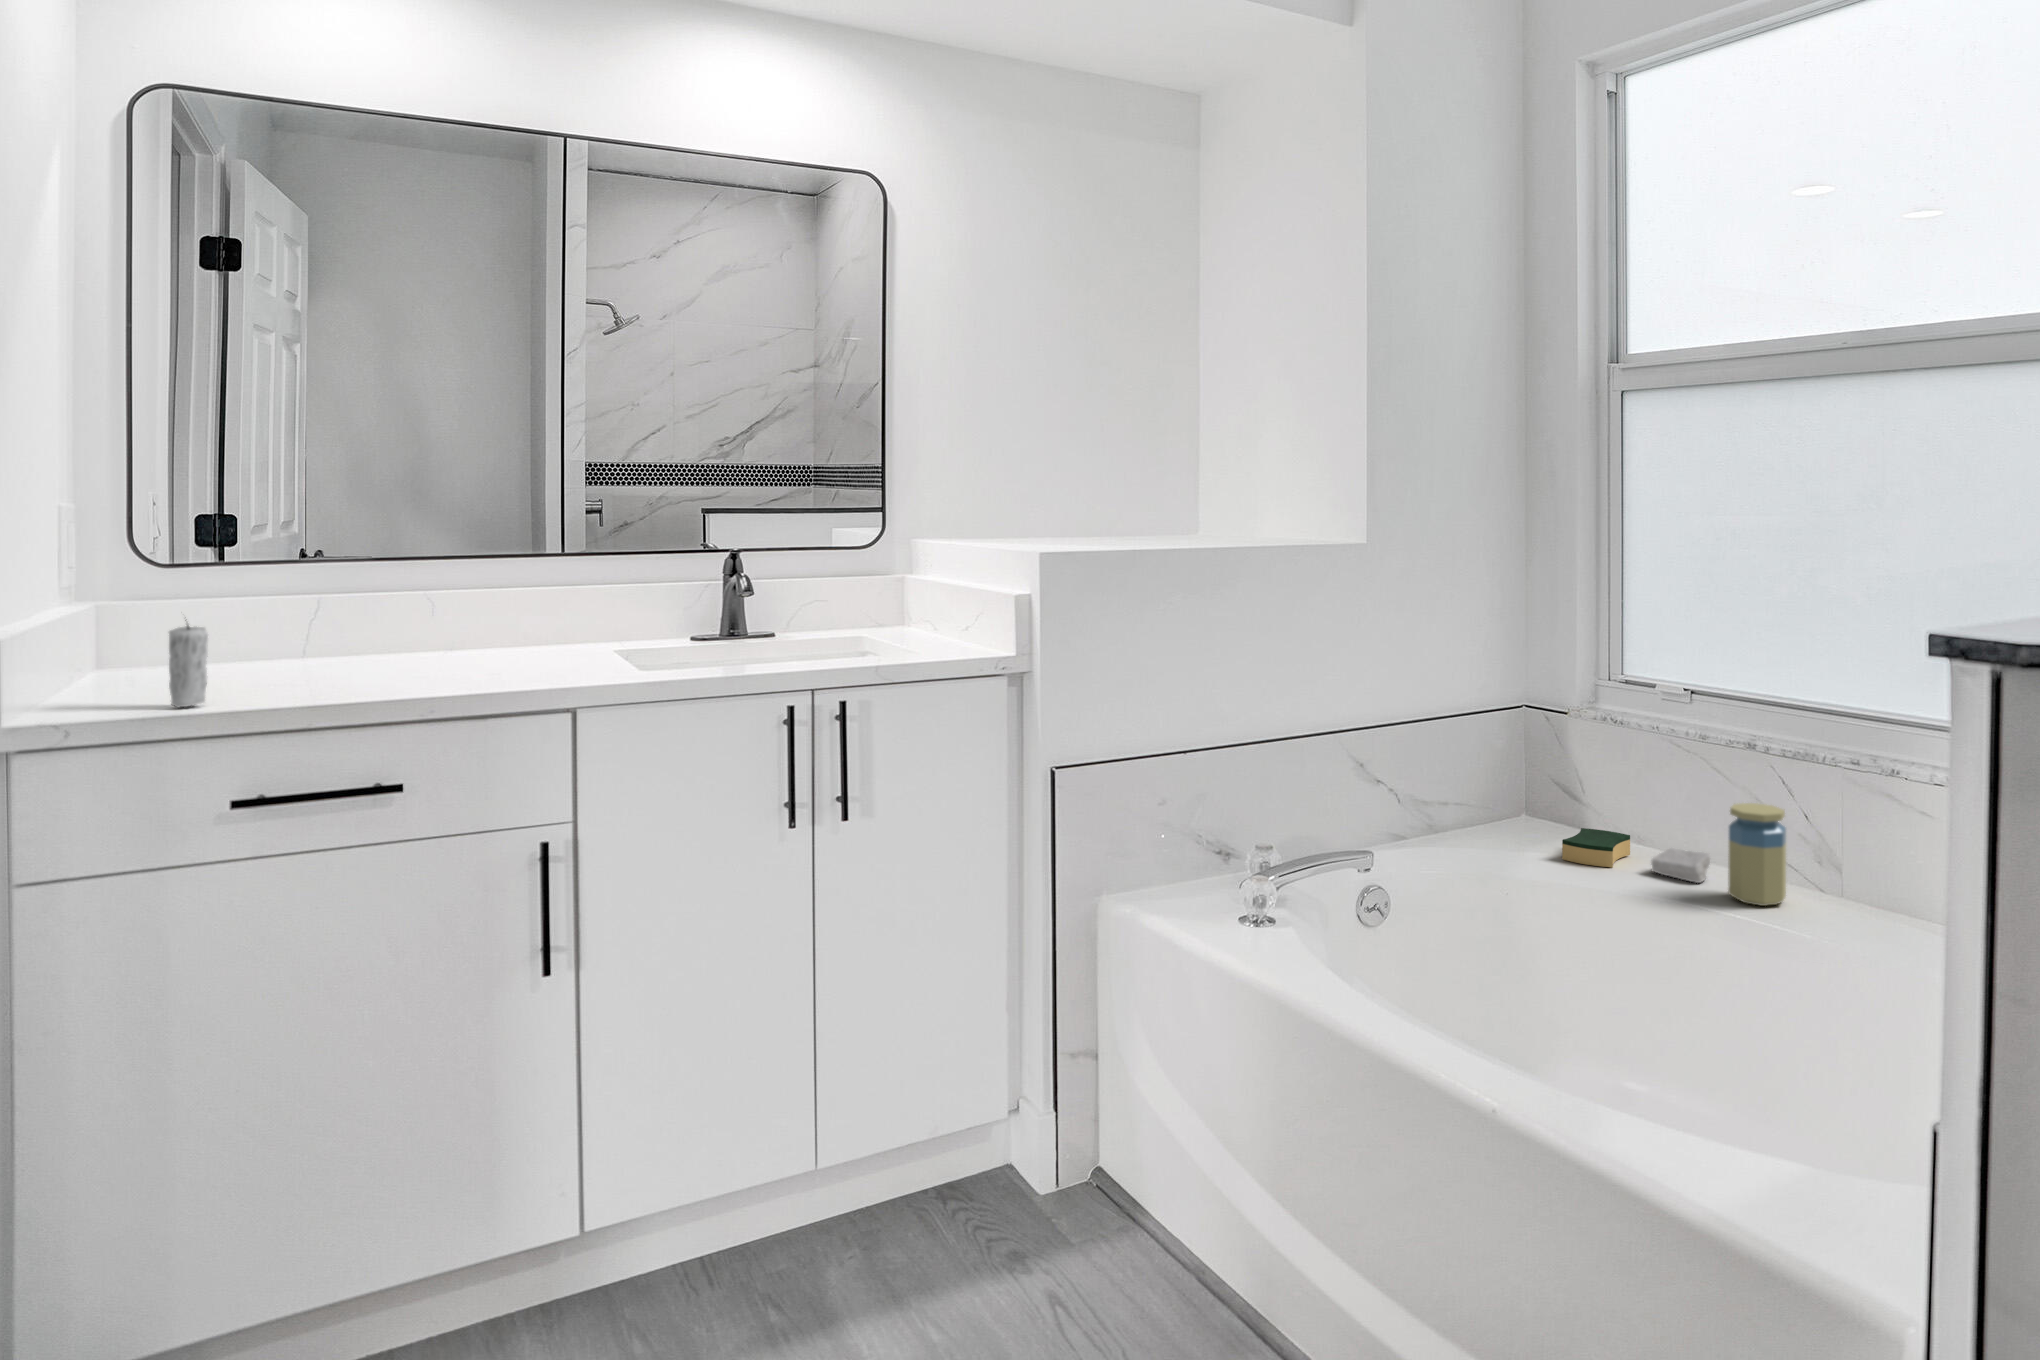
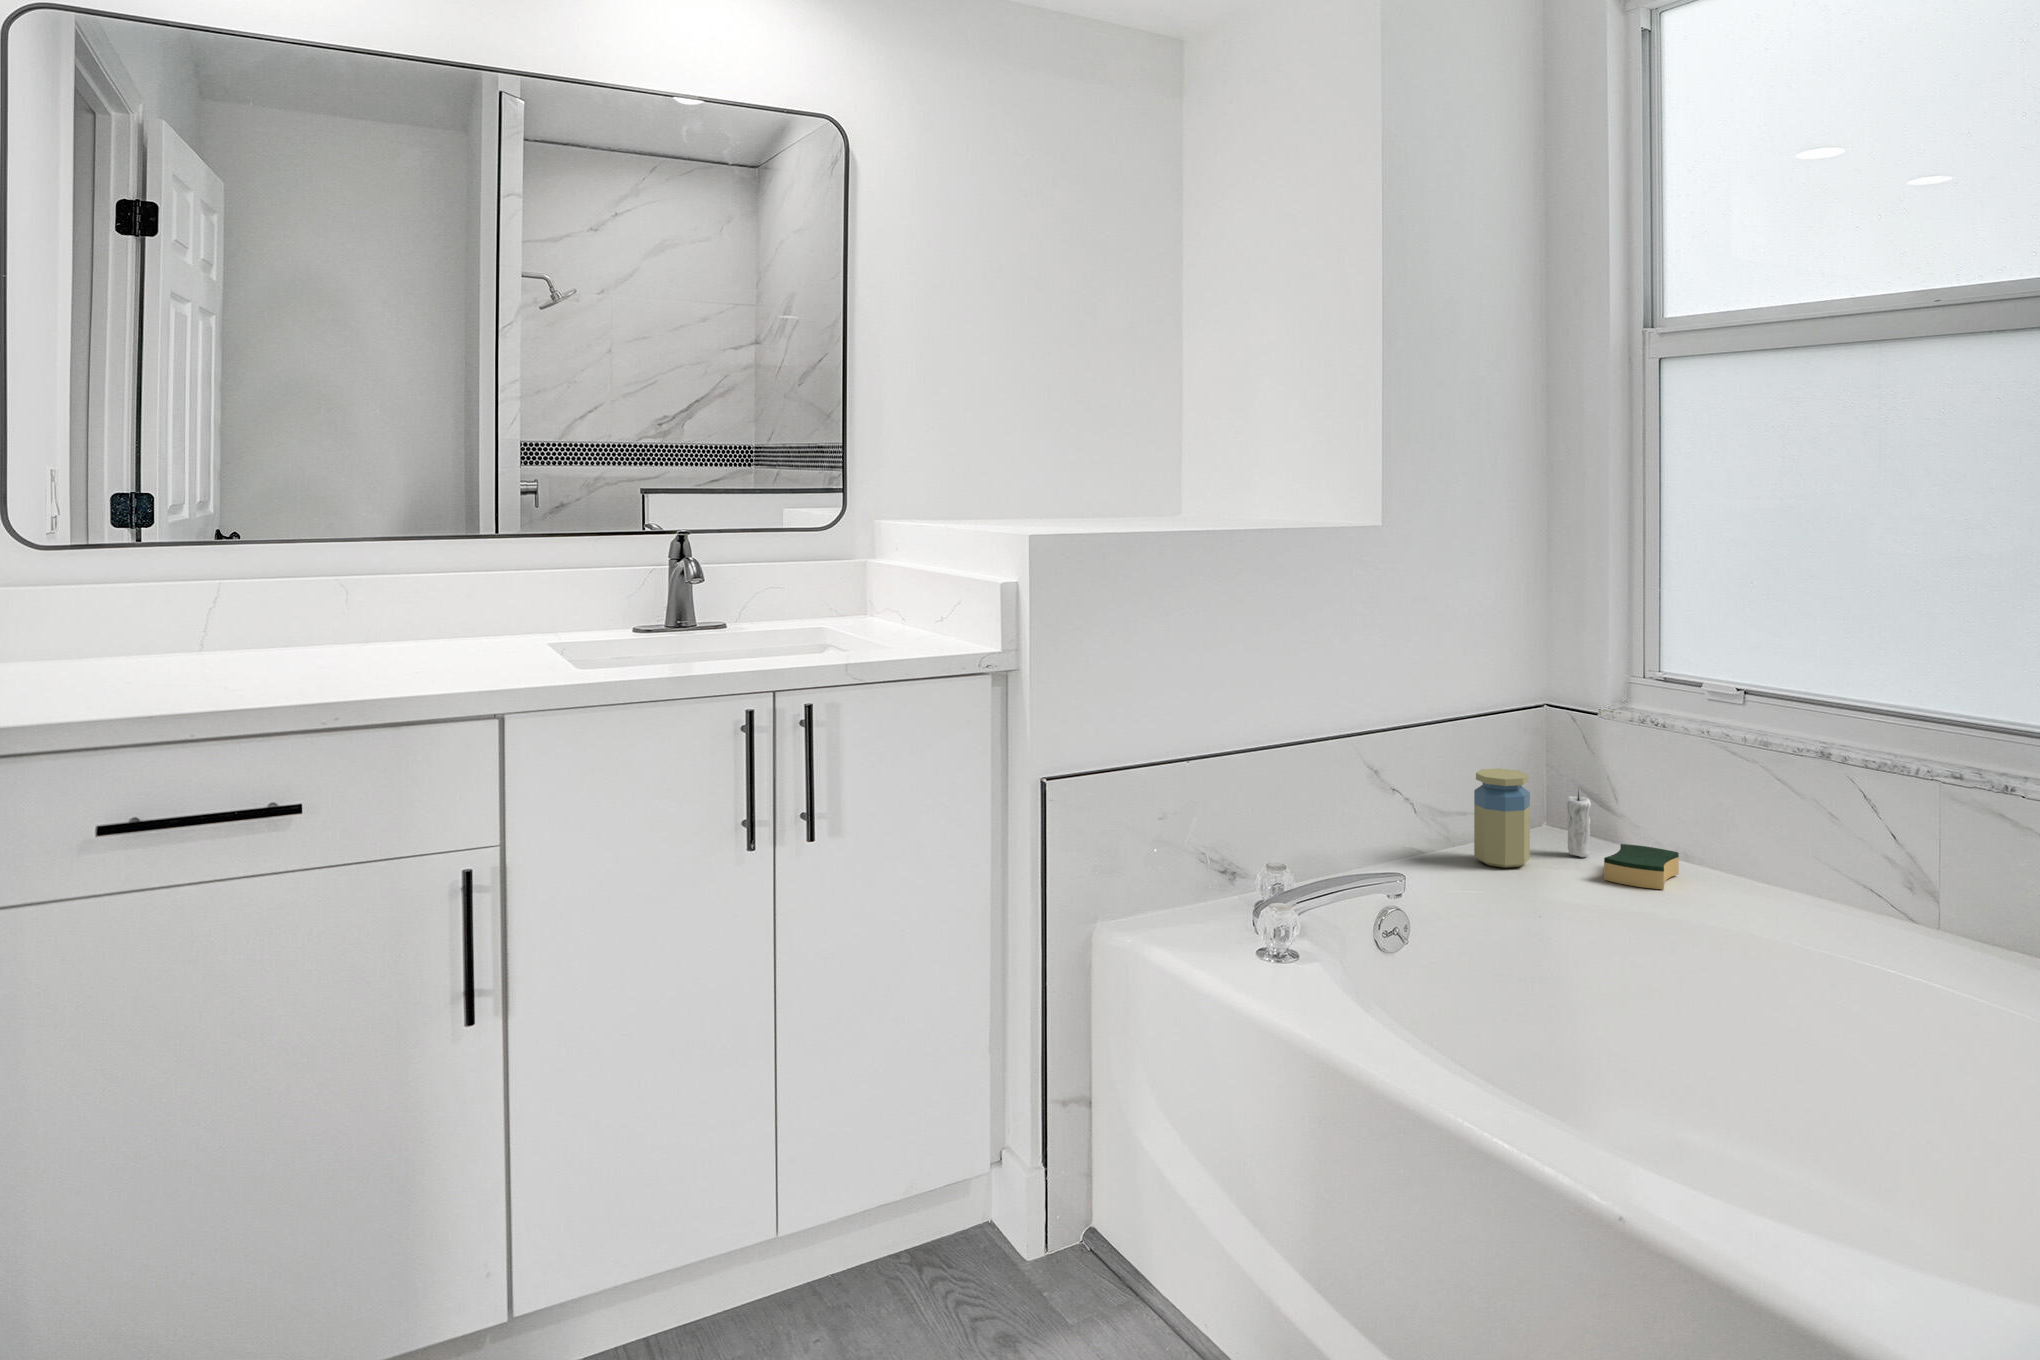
candle: present [169,620,208,707] -> present [1566,791,1591,857]
jar: present [1728,803,1786,906] -> present [1474,768,1530,868]
soap bar: present [1651,848,1710,883] -> none [1710,868,1778,909]

